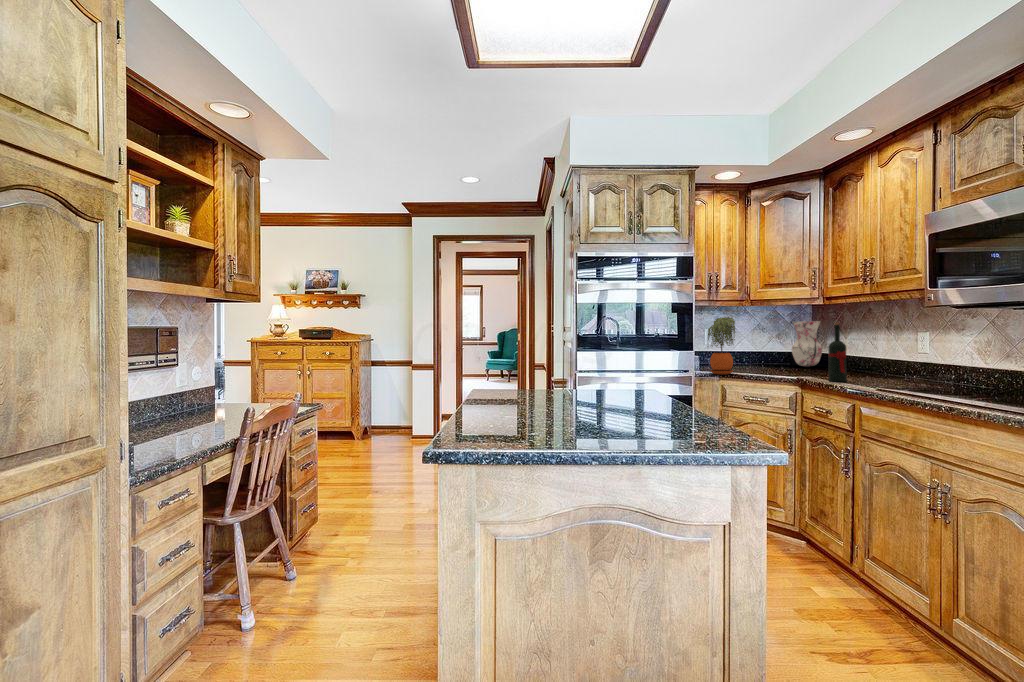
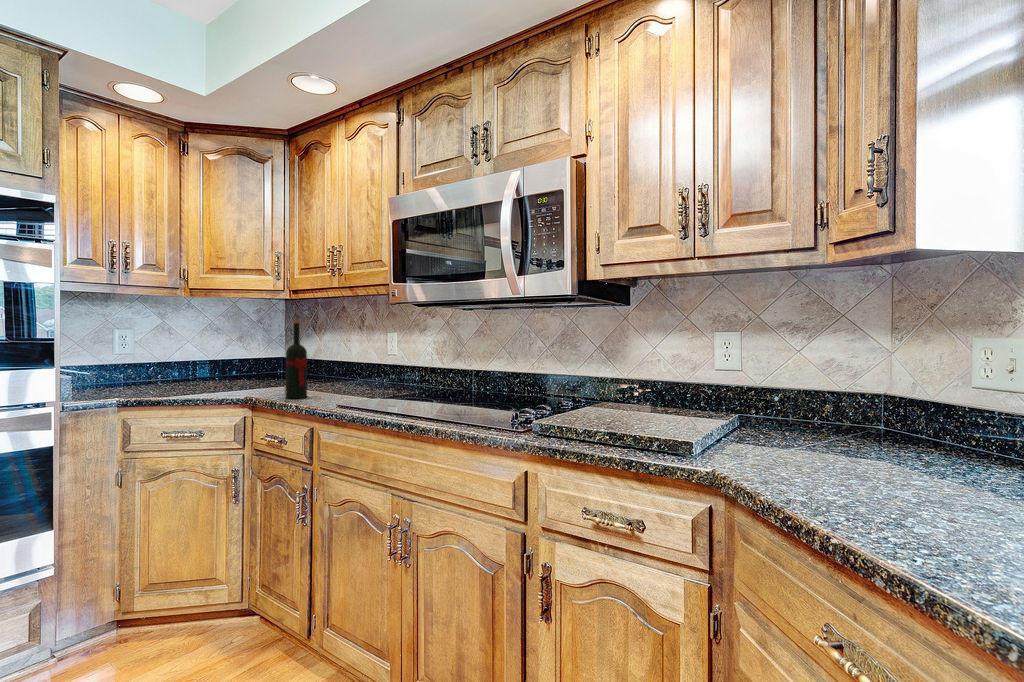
potted plant: present [707,318,735,375] -> none [107,307,162,398]
vase: present [792,321,822,367] -> none [250,322,287,381]

